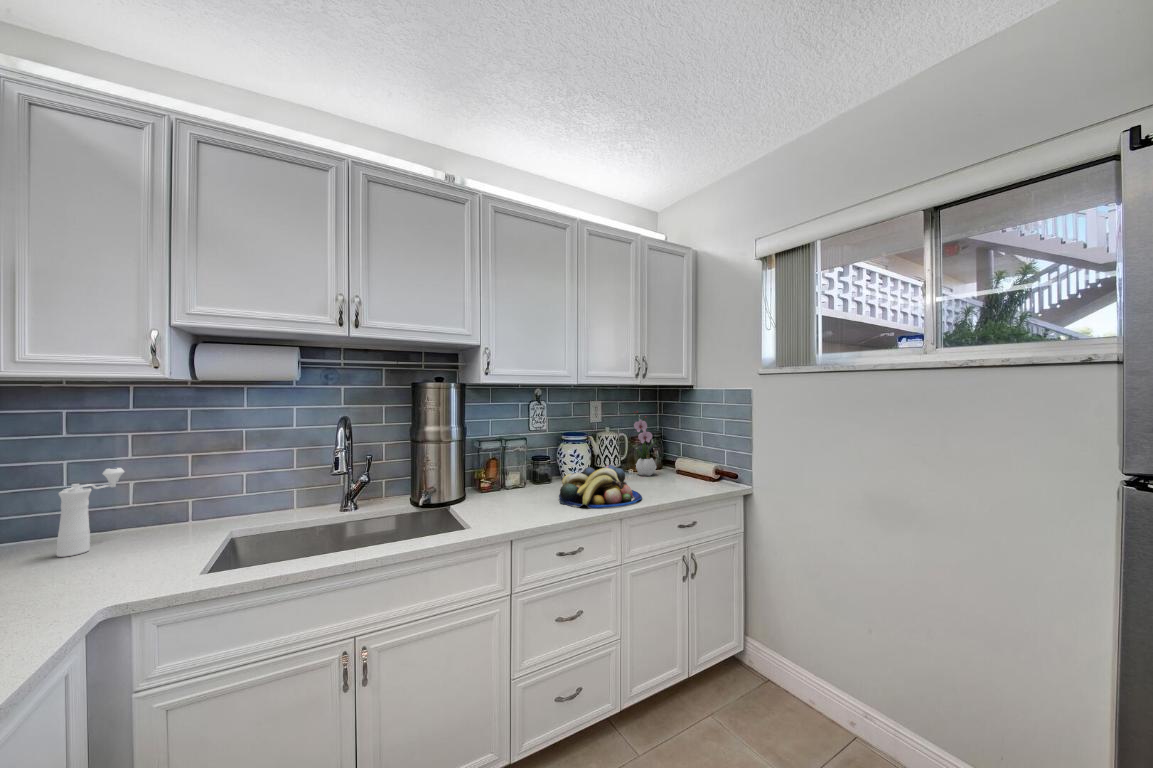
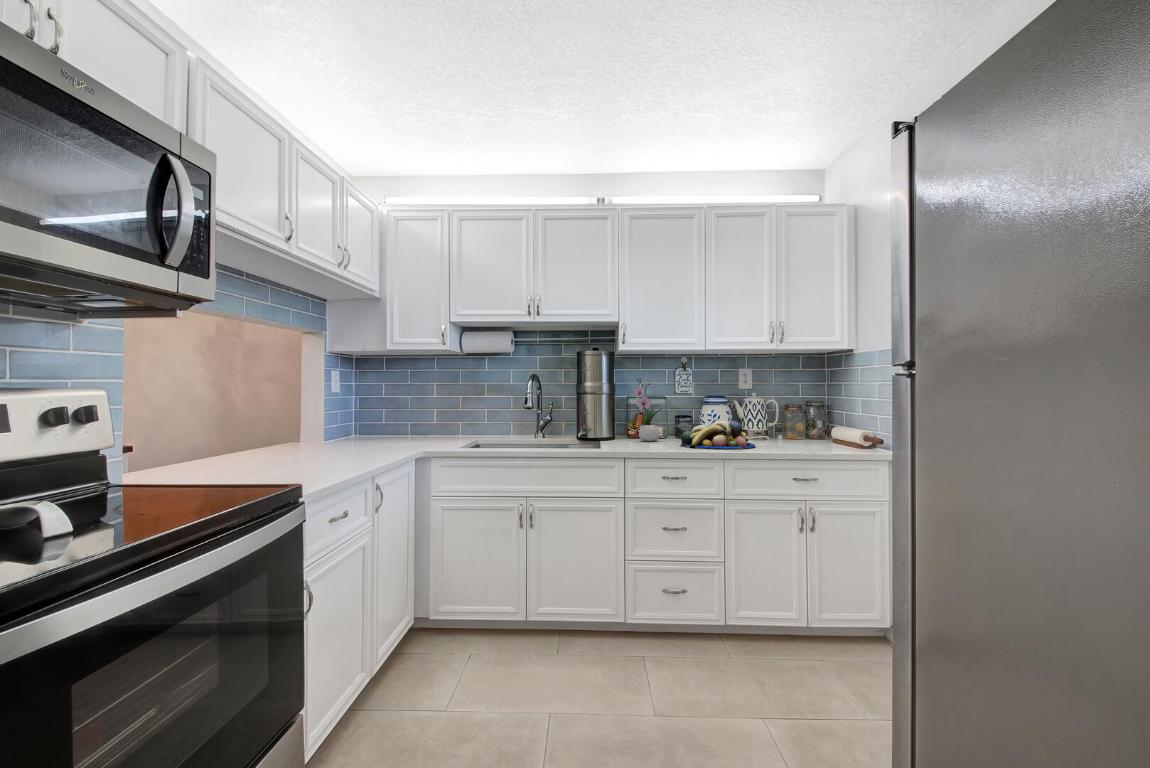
flower arrangement: present [634,411,657,476] -> present [634,378,661,441]
pepper mill: present [57,468,124,557] -> none [411,402,434,442]

